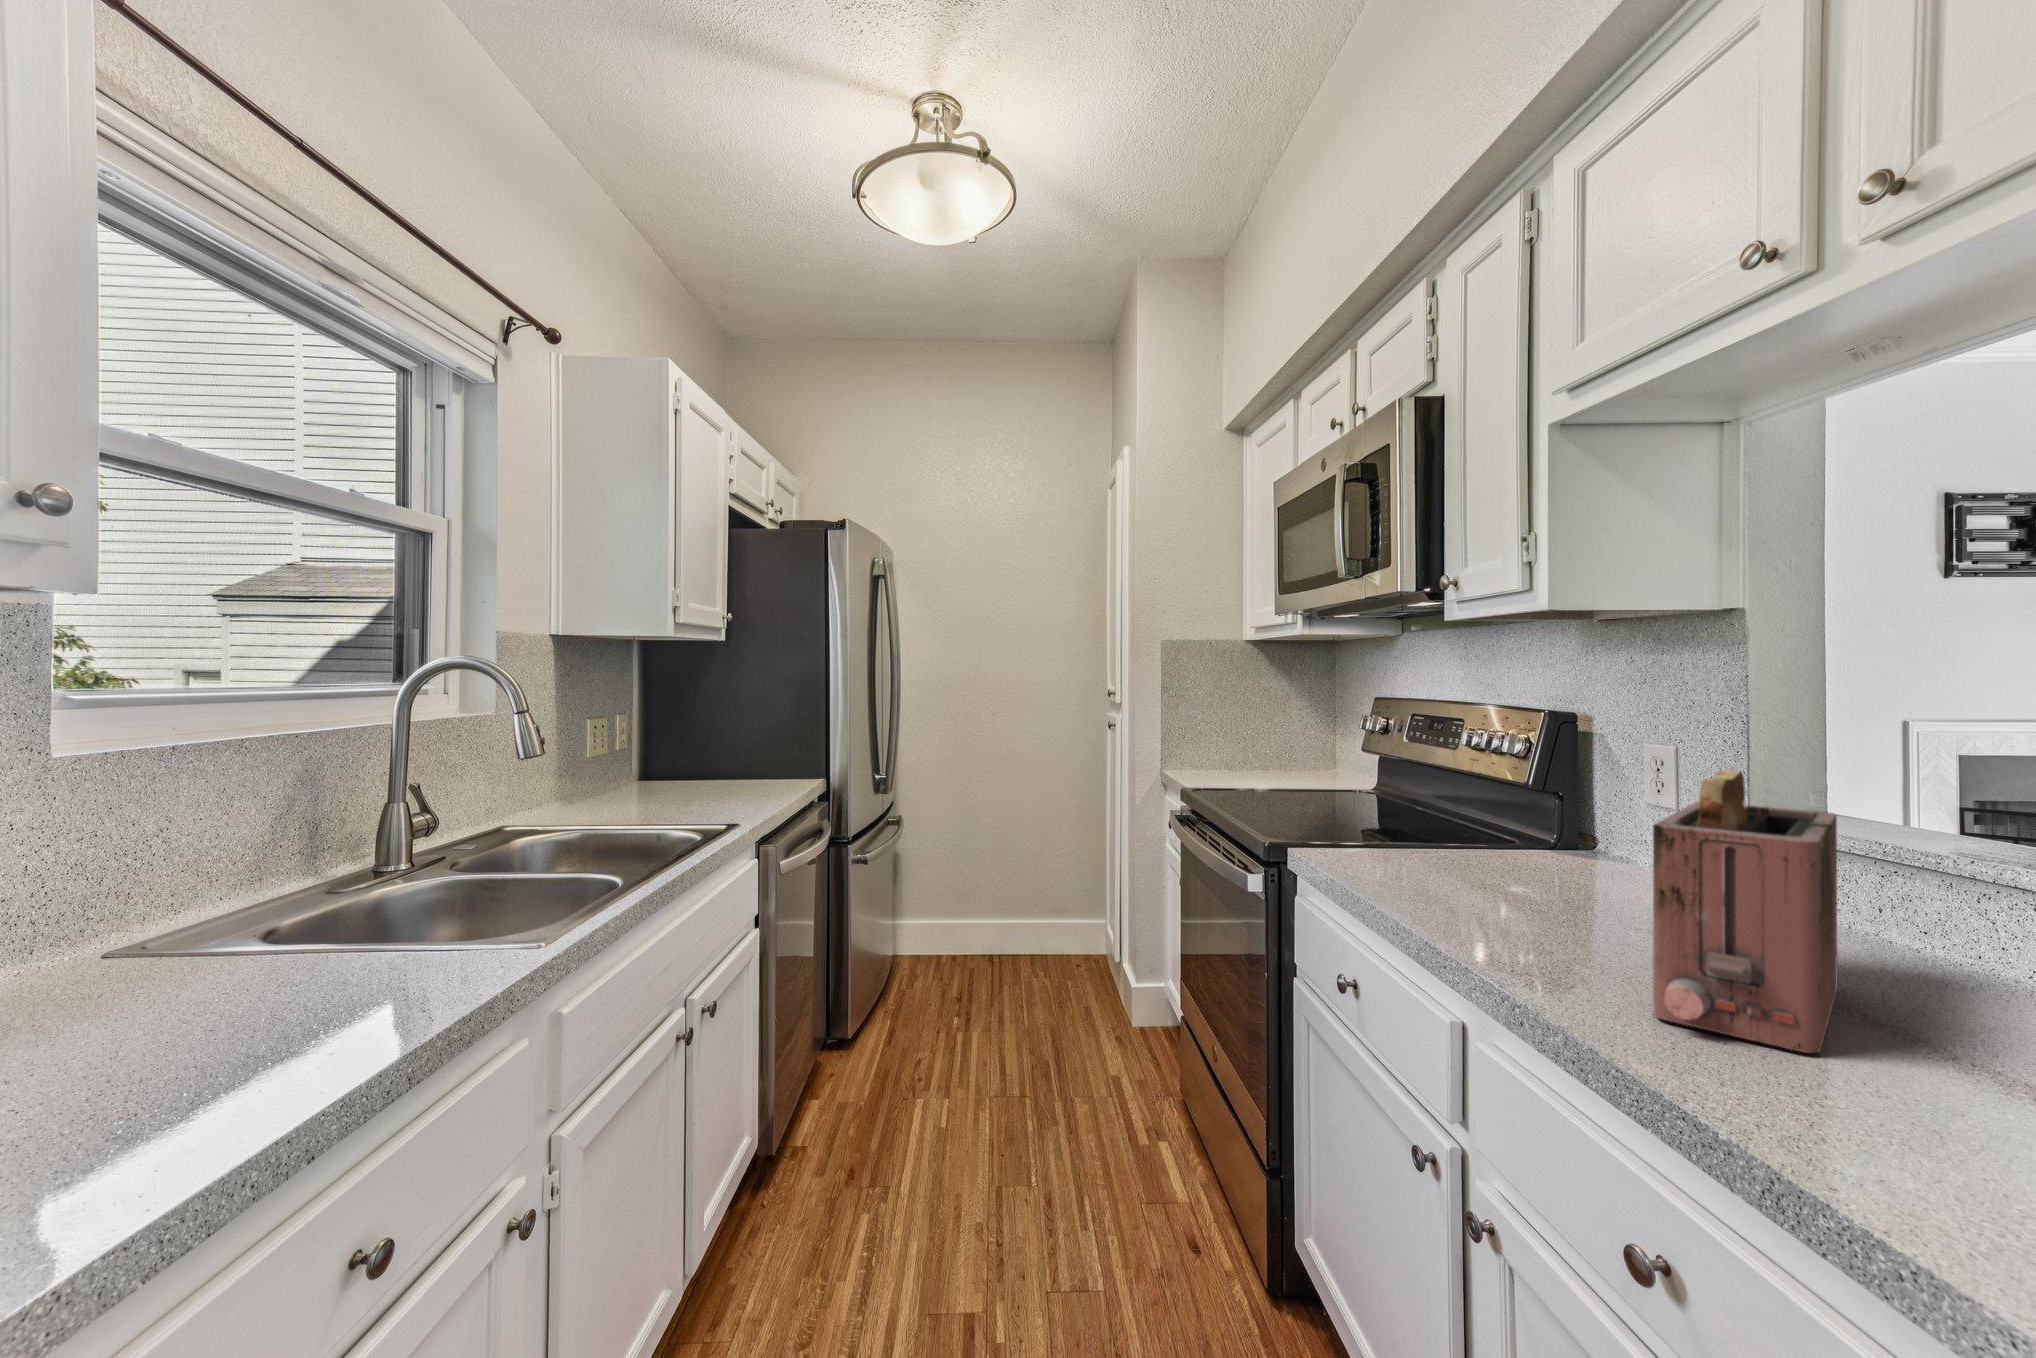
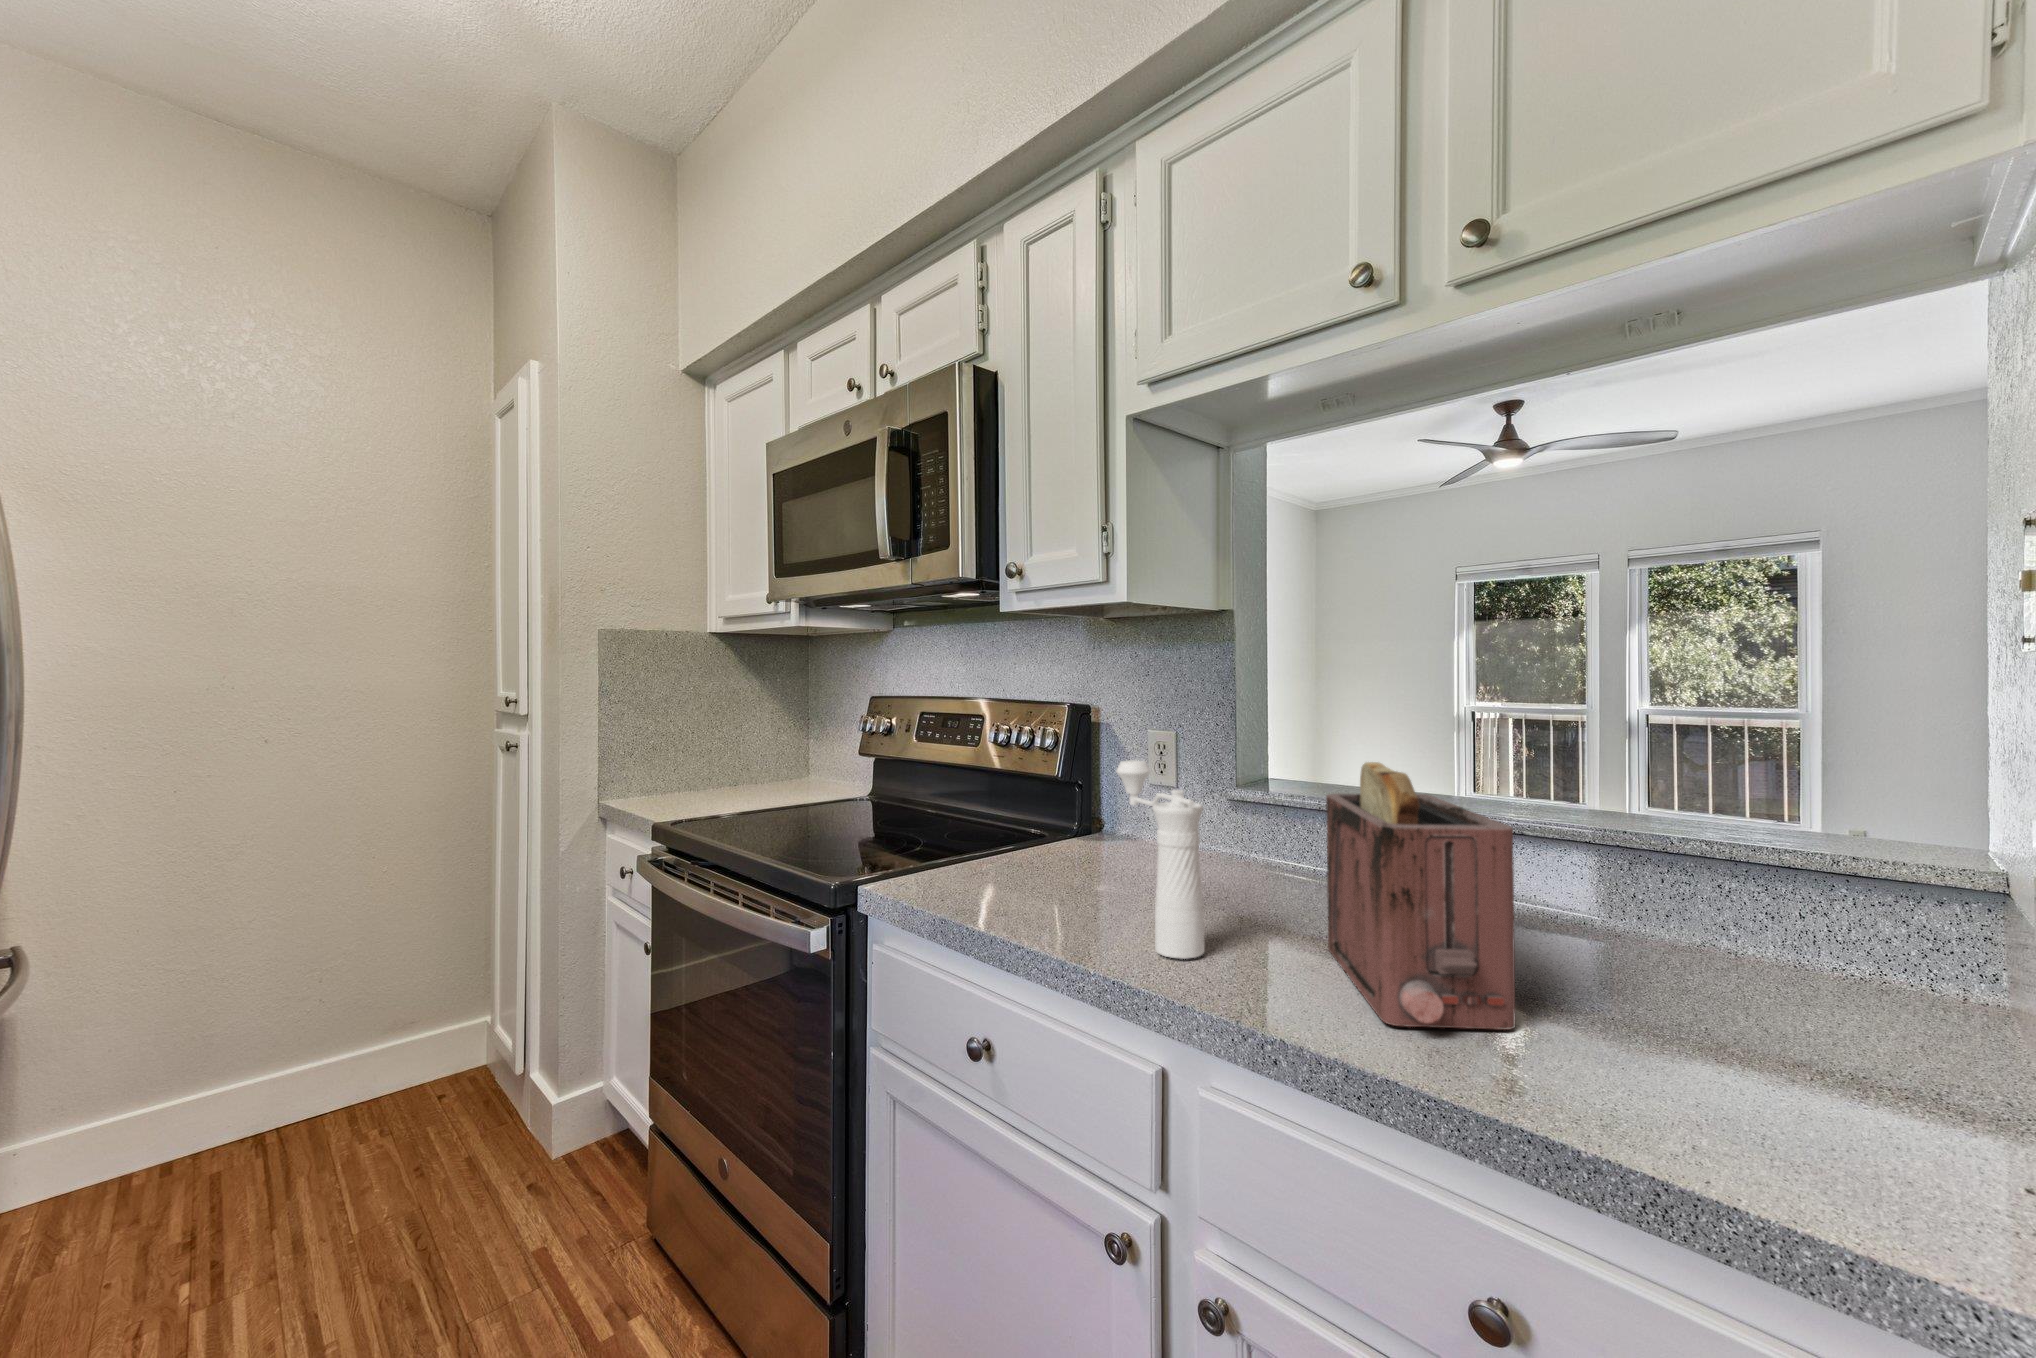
pepper mill: none [1483,756,1545,939] -> present [1117,760,1204,959]

